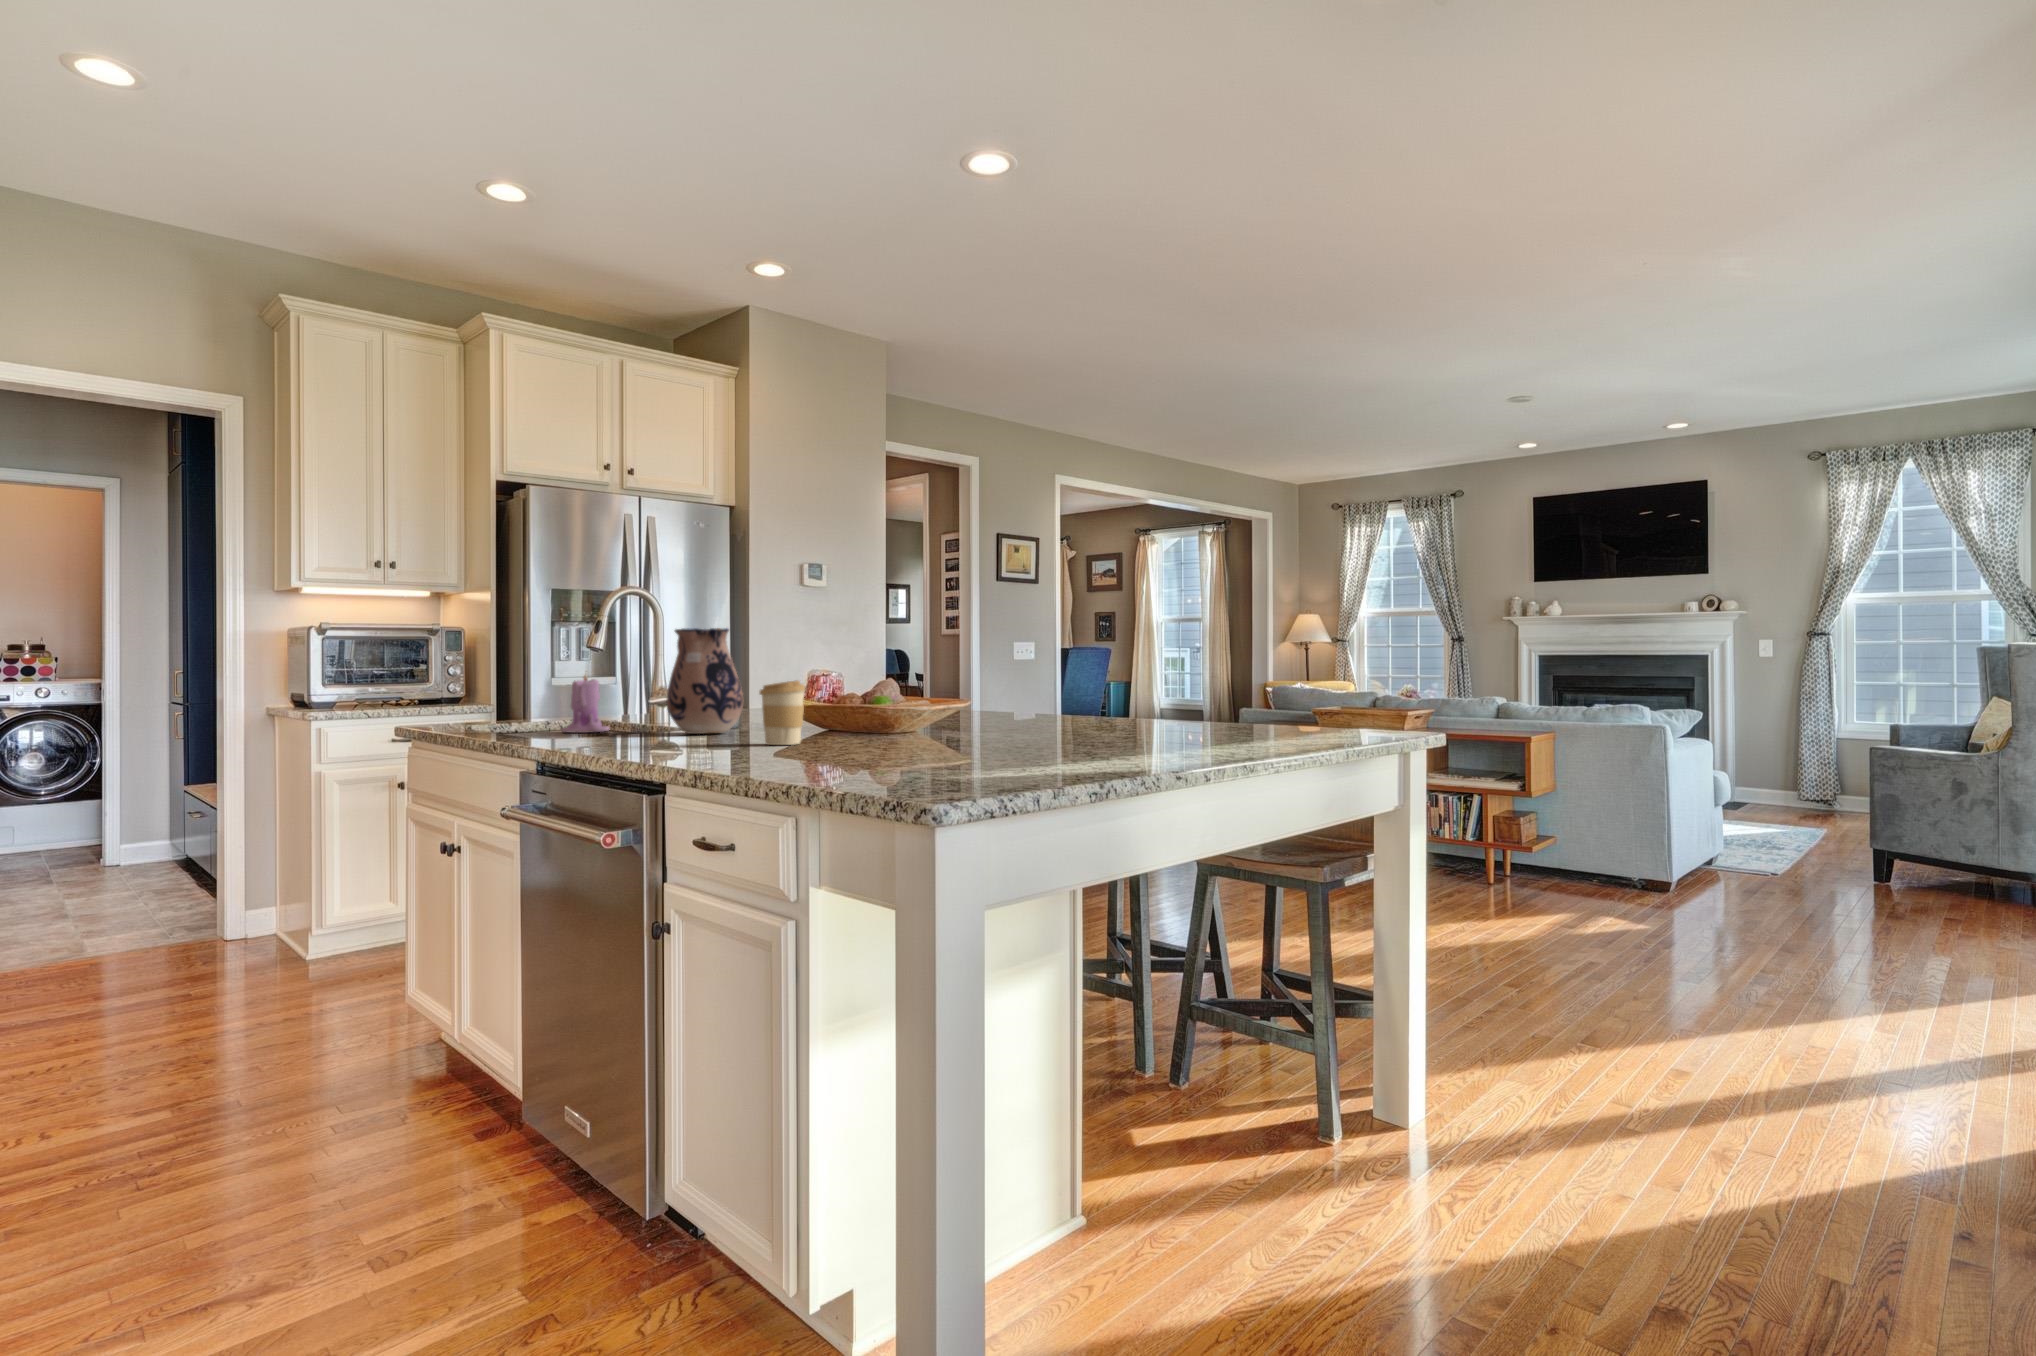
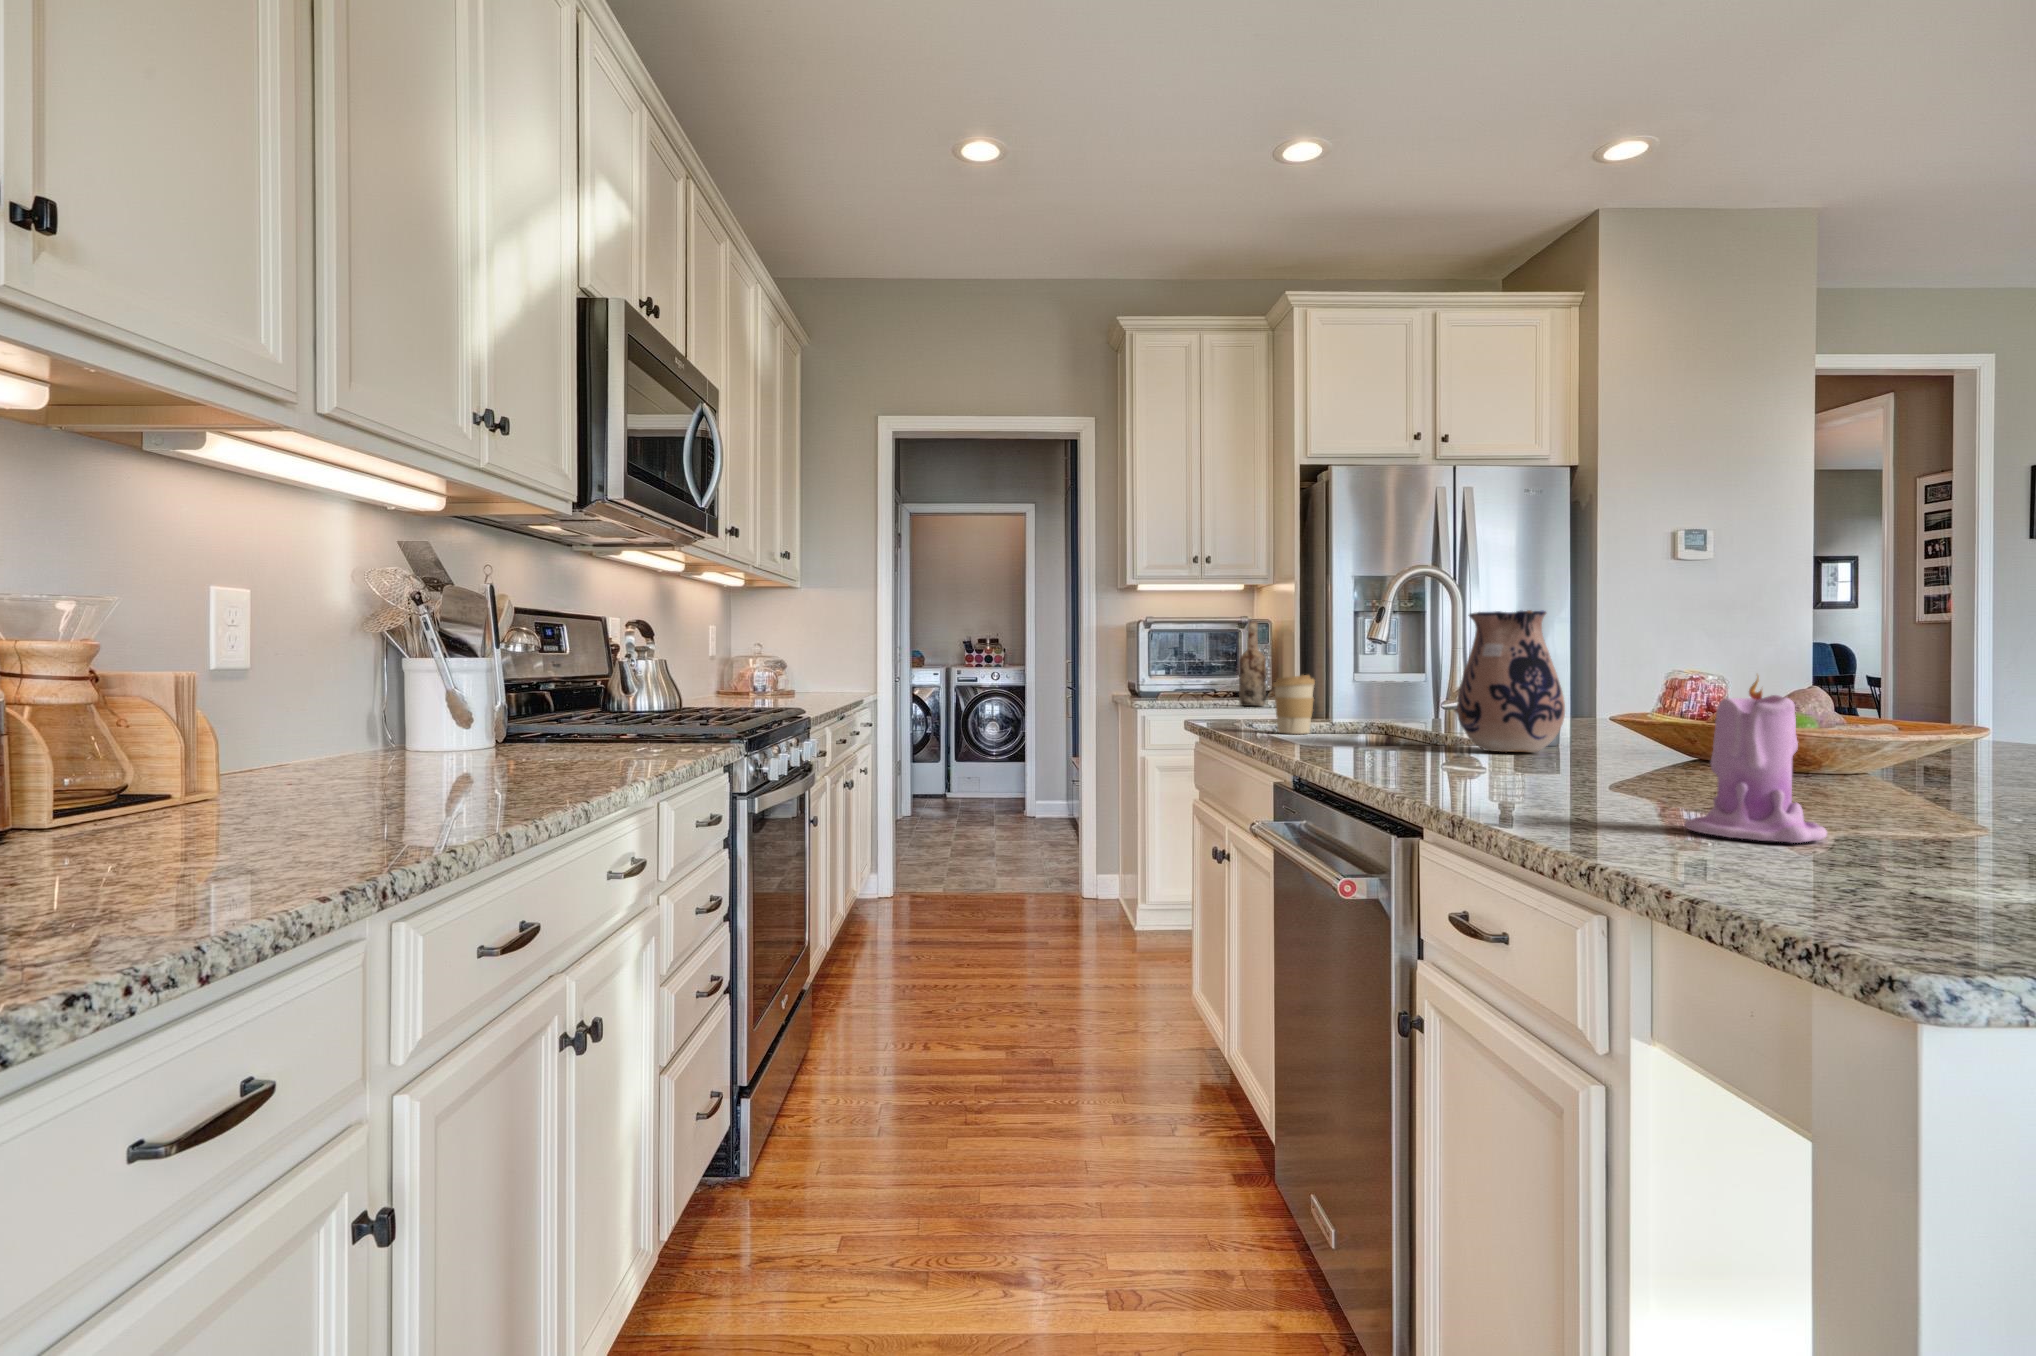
wine bottle: none [430,628,459,711] -> present [1239,621,1266,706]
candle: present [562,676,609,733] -> present [1684,676,1827,843]
coffee cup: present [760,681,805,745] -> present [1273,675,1315,734]

